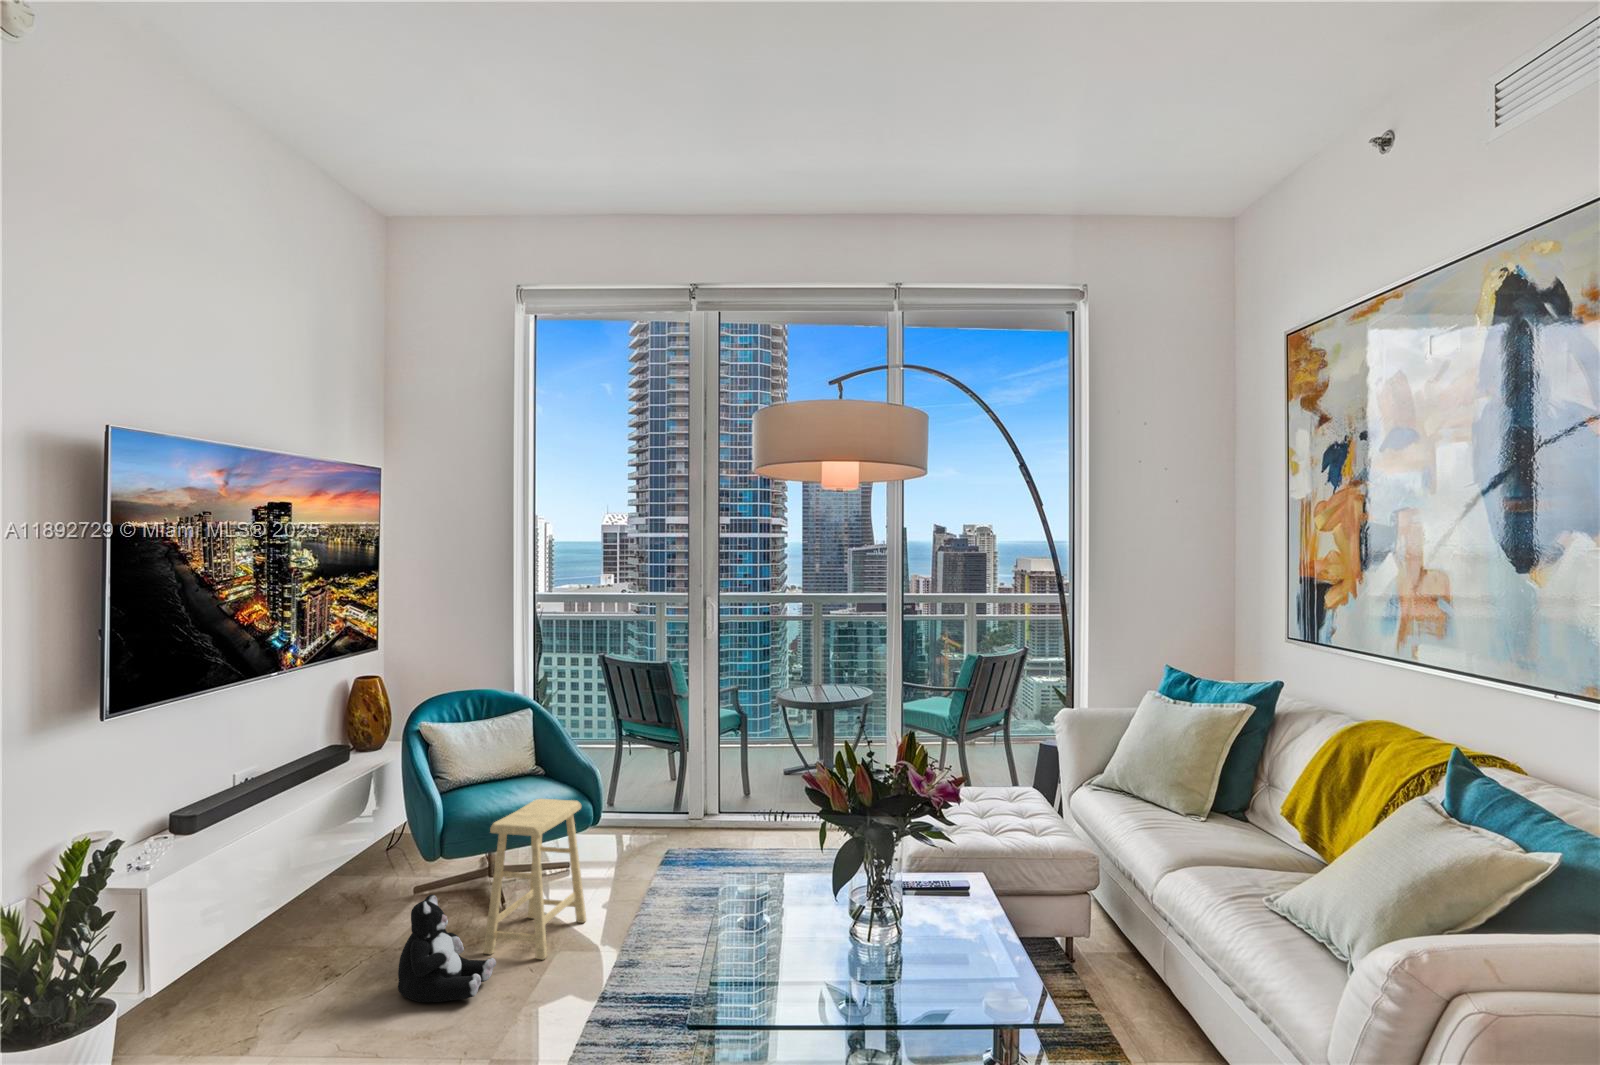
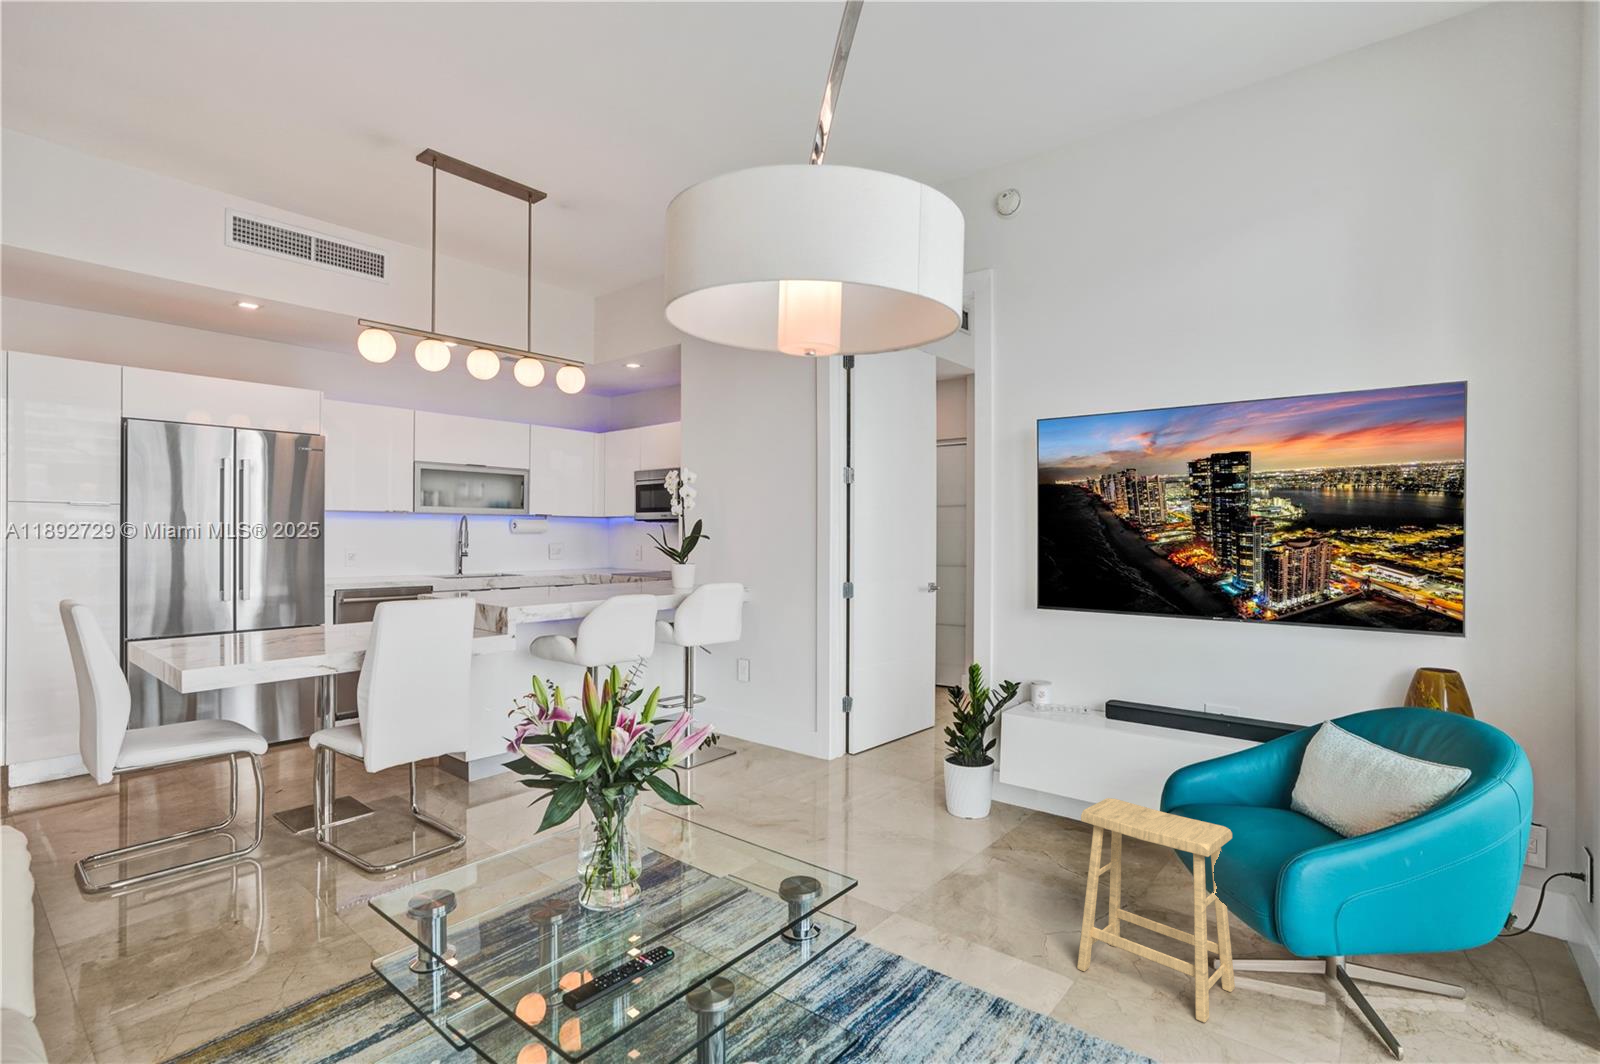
plush toy: present [398,894,496,1002] -> none [986,816,1065,926]

